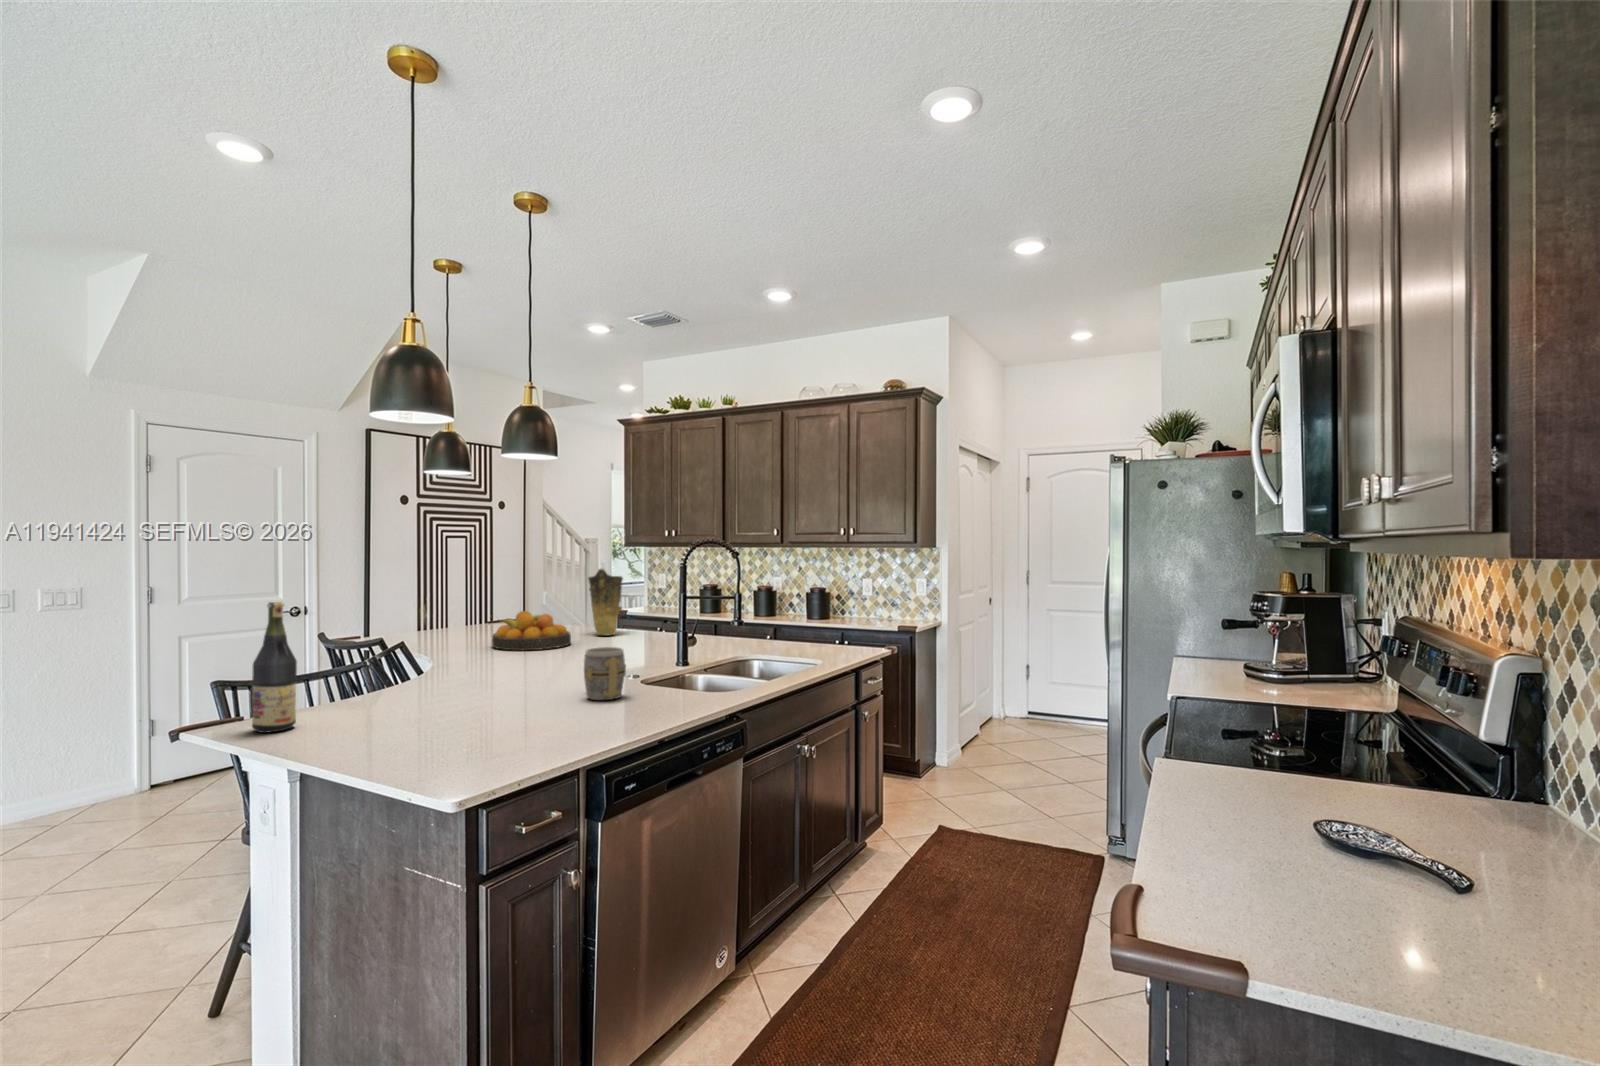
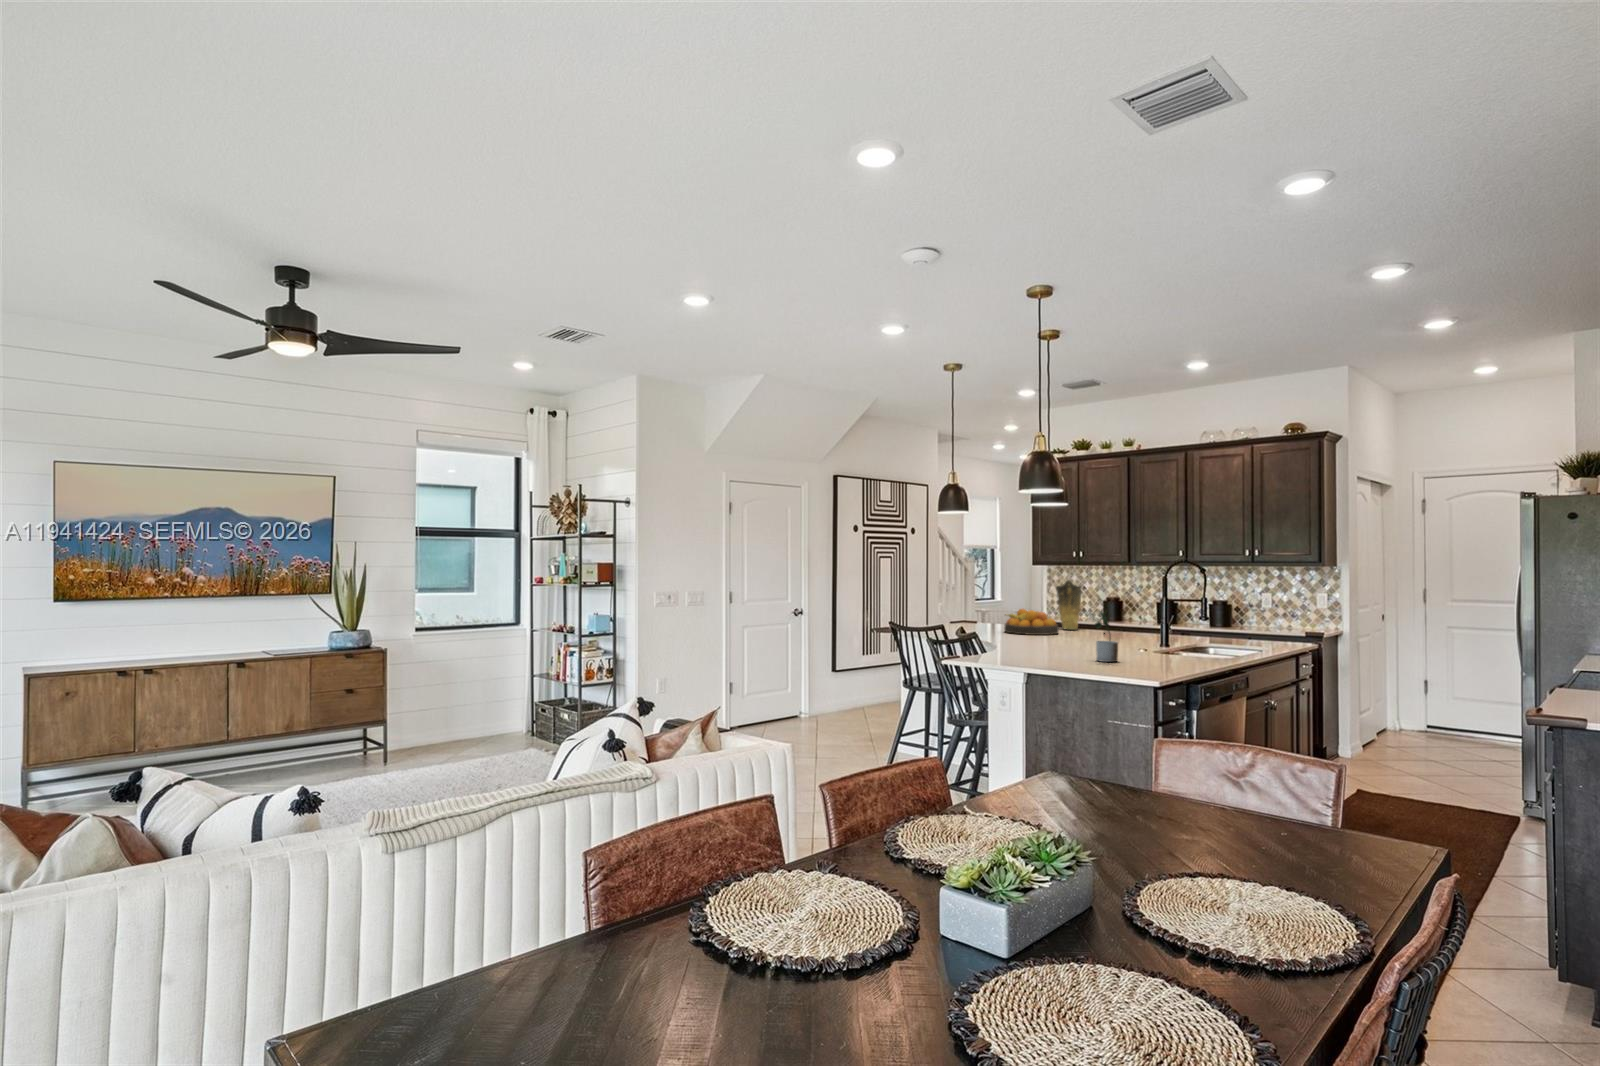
wine bottle: present [252,602,297,733] -> none [987,590,1006,657]
potted plant: none [434,635,493,734] -> present [1090,611,1118,662]
mug: present [584,647,626,700] -> none [1133,624,1165,655]

